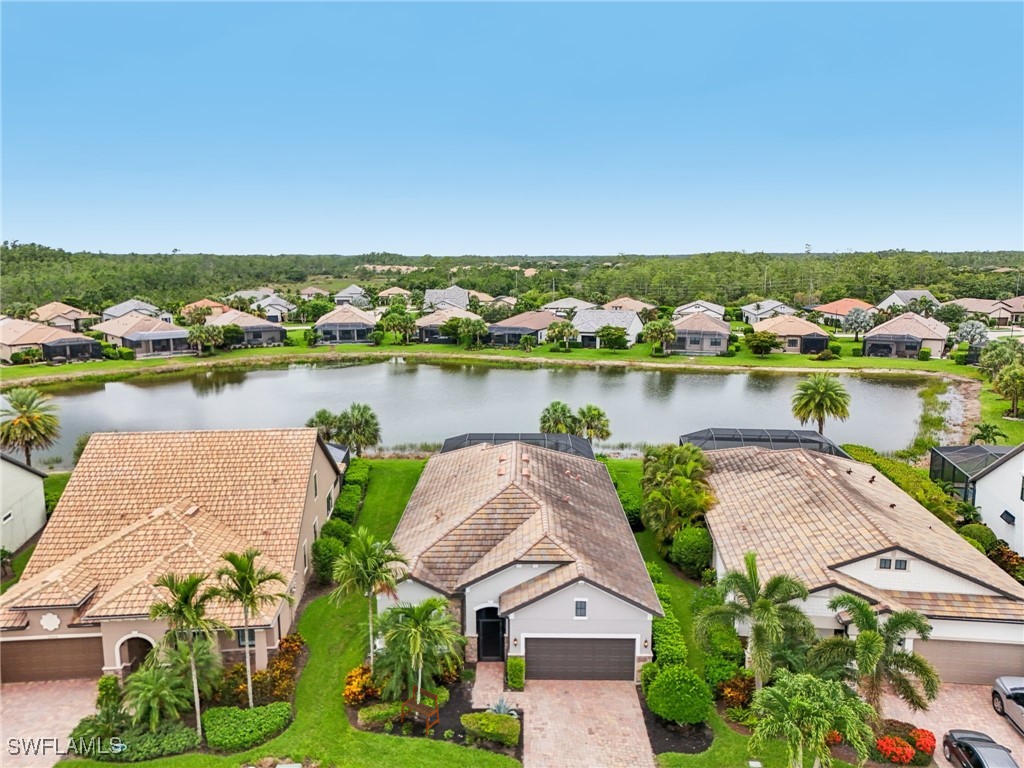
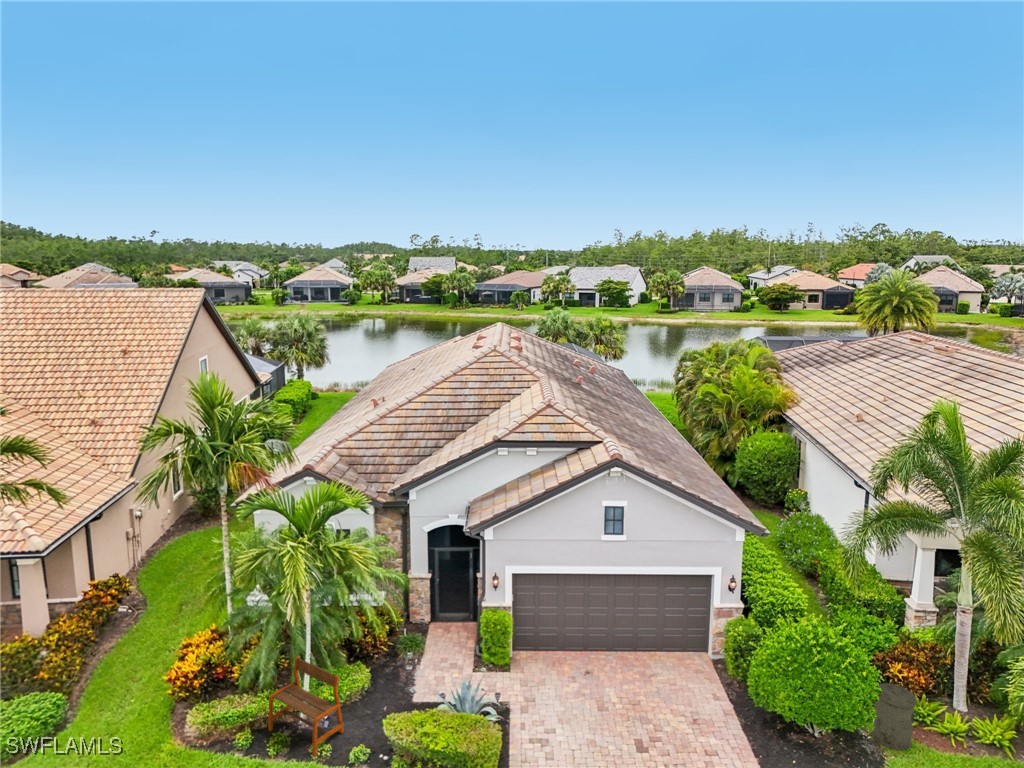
trash can: none [709,701,730,735] -> present [871,683,916,750]

